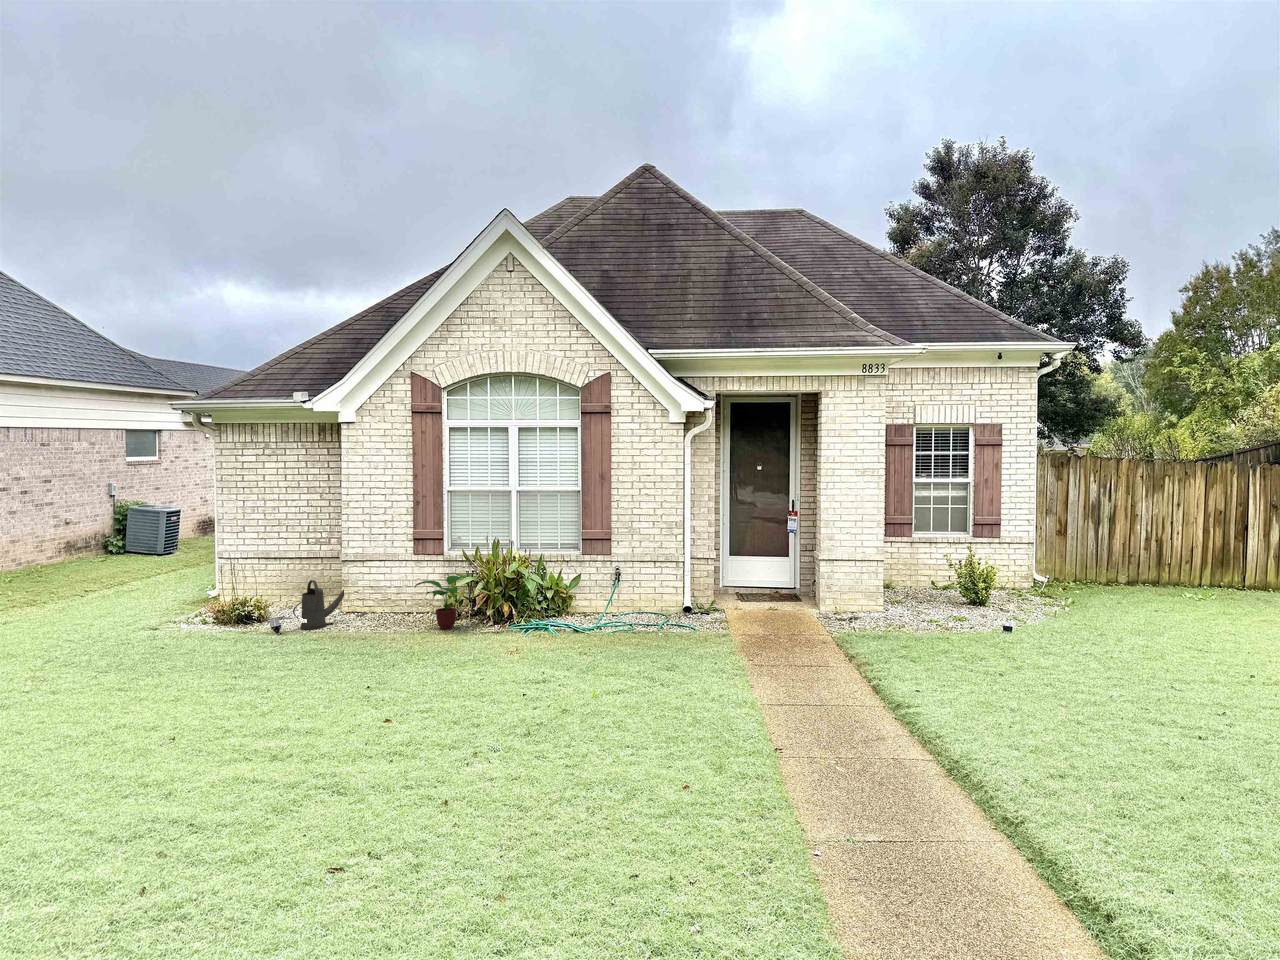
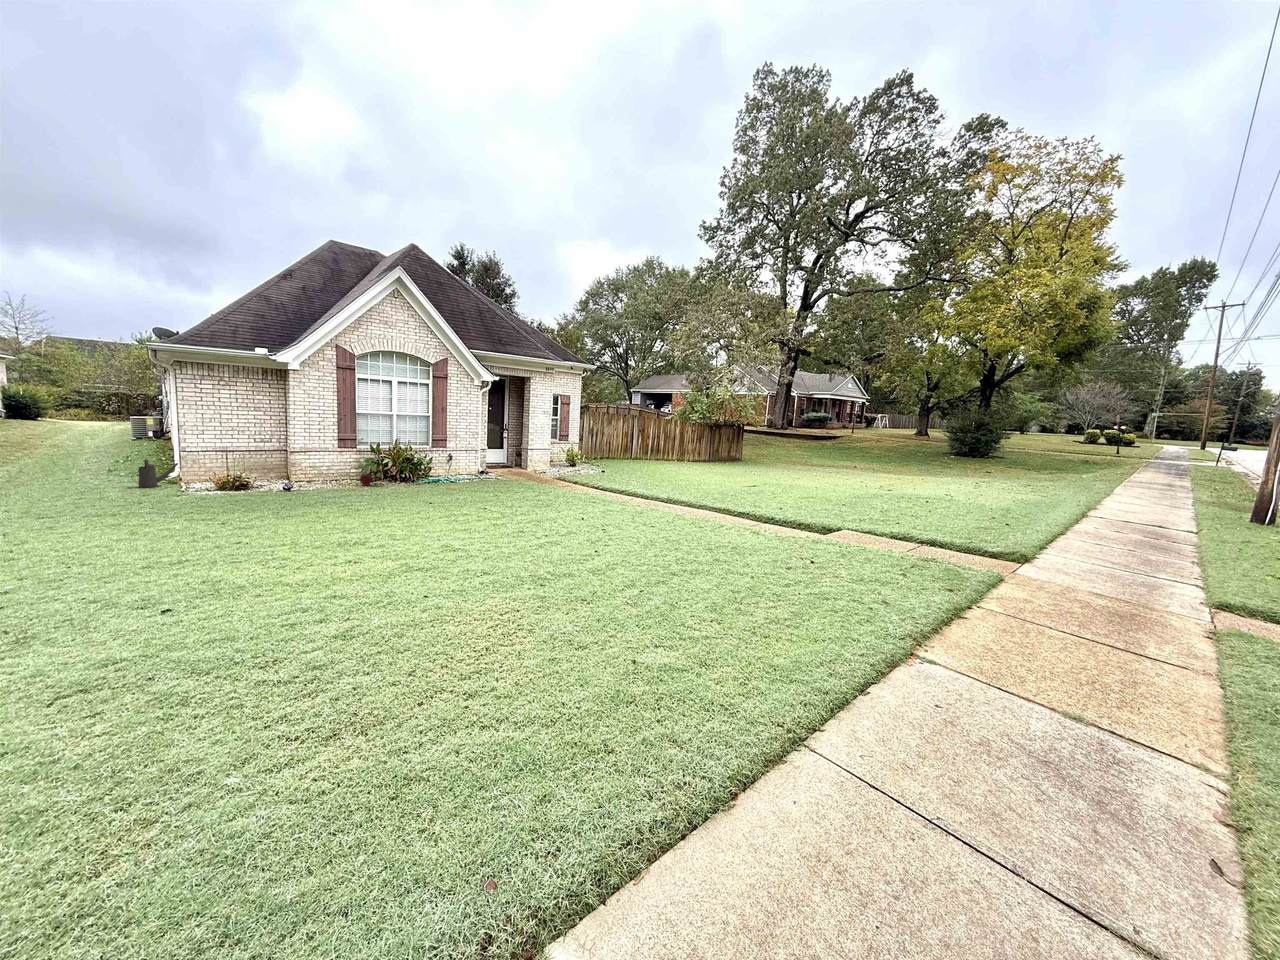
watering can: present [293,580,344,630] -> present [131,459,178,488]

